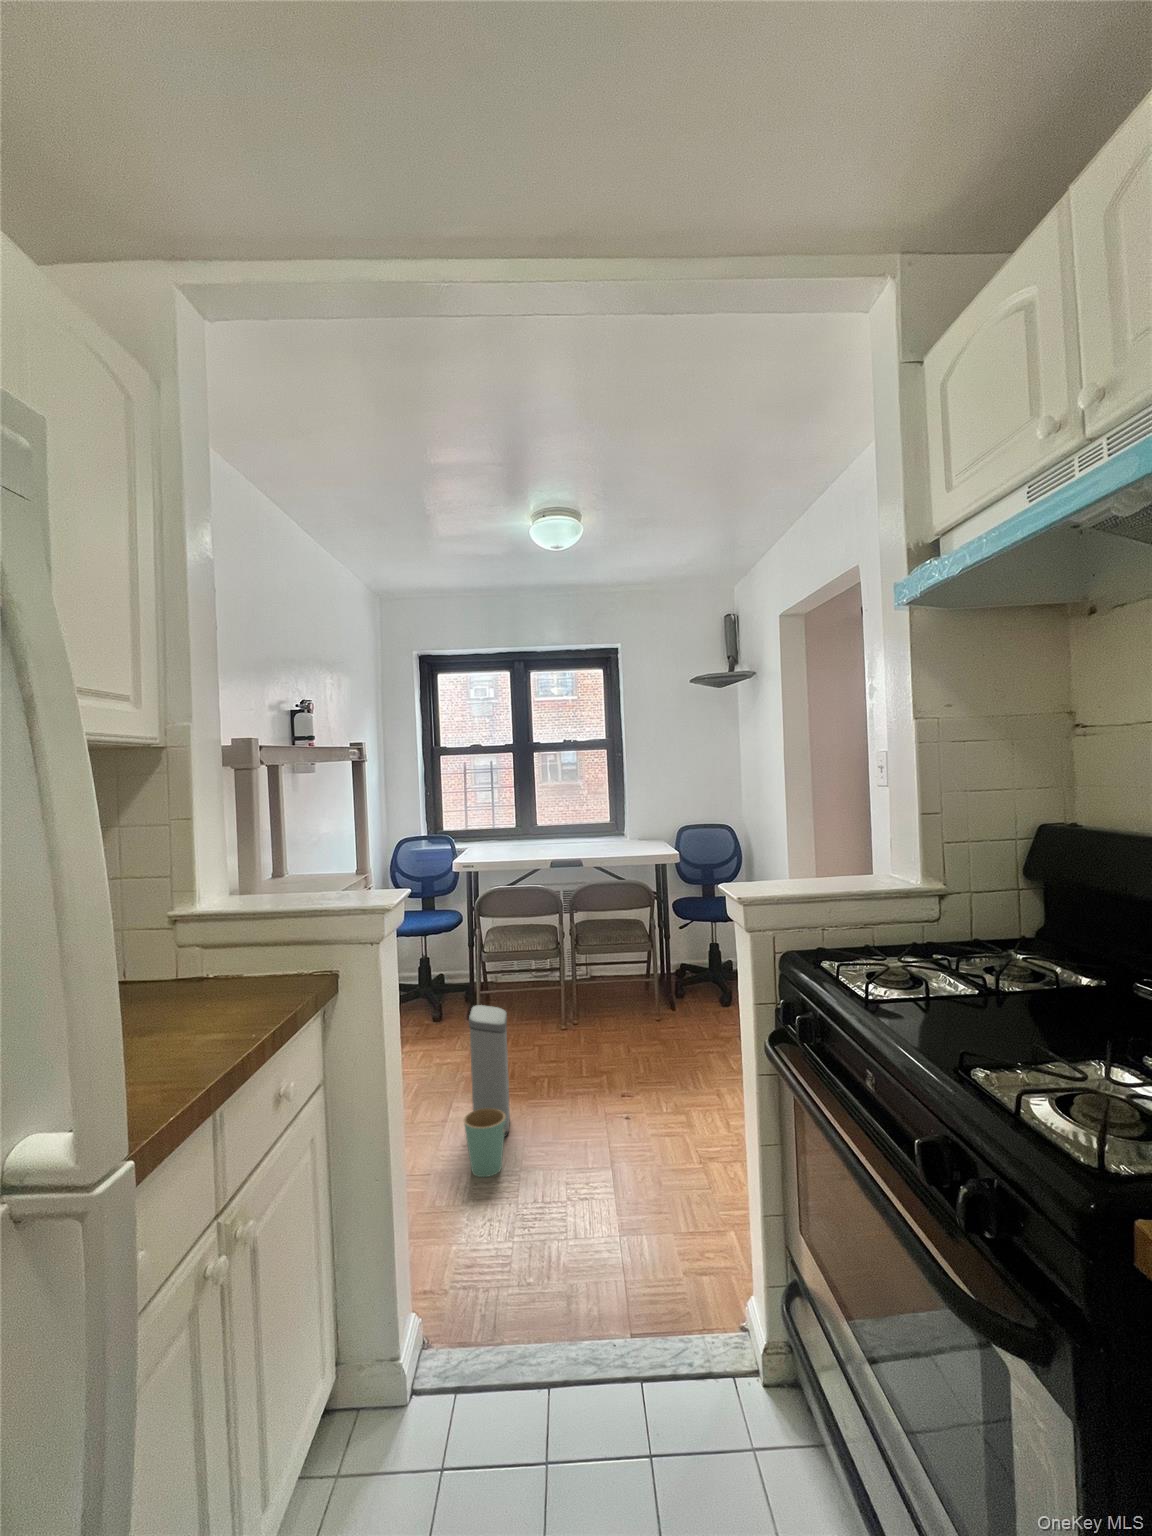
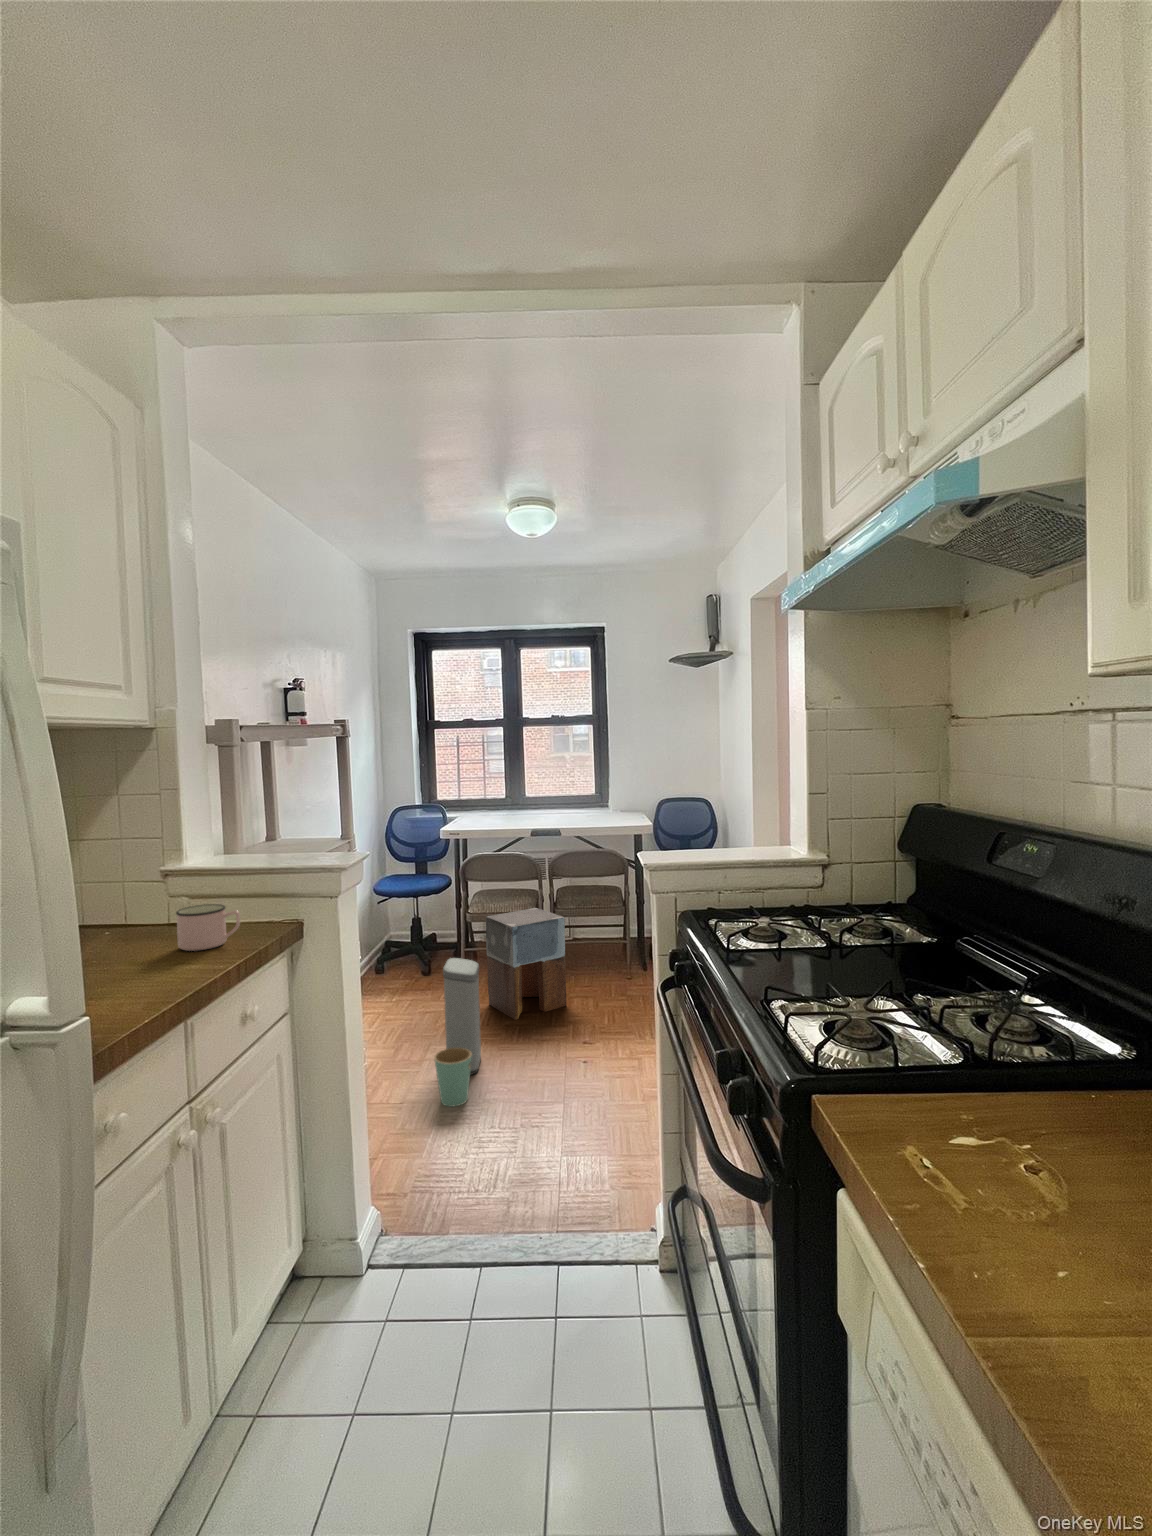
stool: none [505,946,595,1071] -> present [486,908,567,1020]
mug: none [192,957,270,1016] -> present [176,904,240,951]

